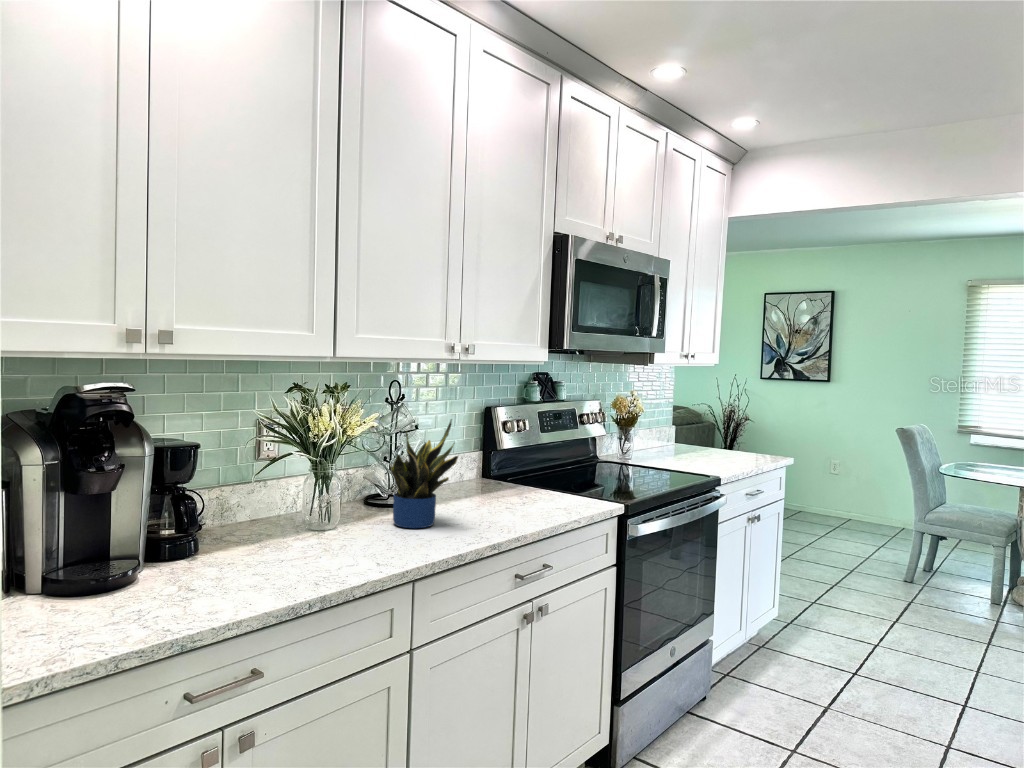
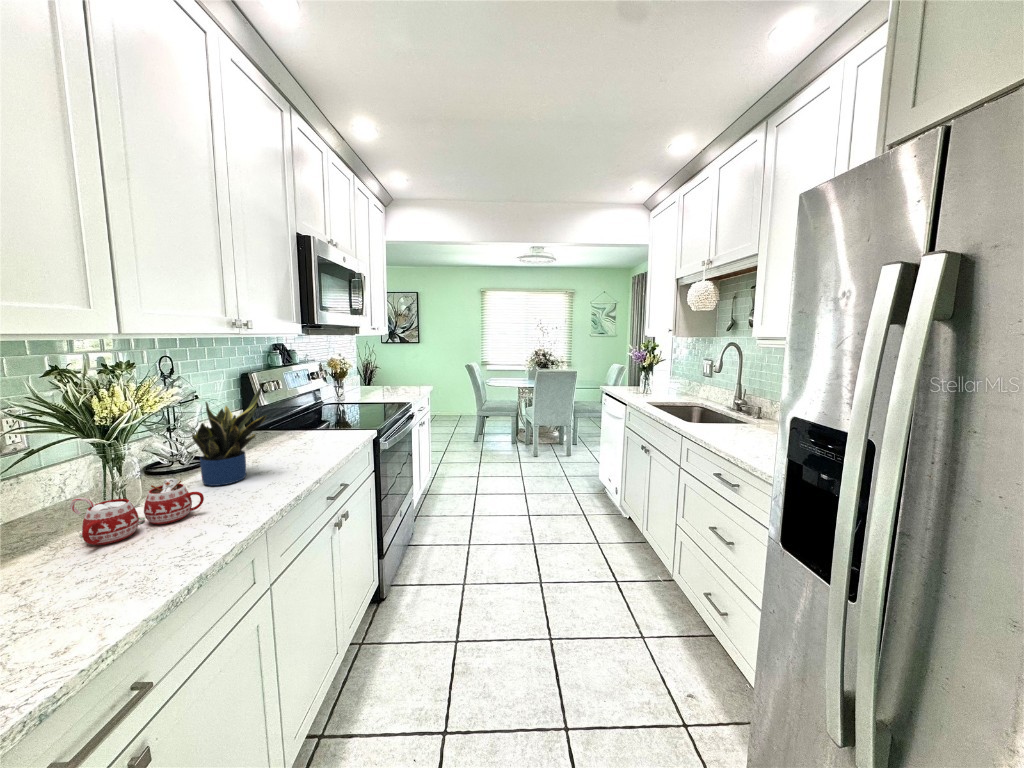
mug: none [275,503,372,551] -> present [70,479,204,545]

